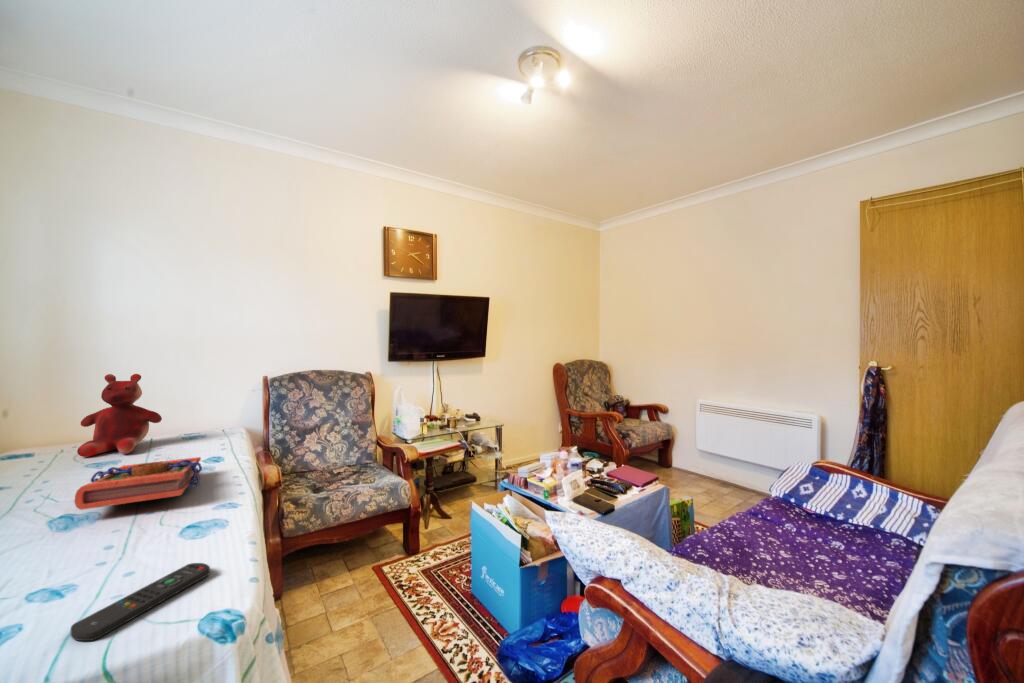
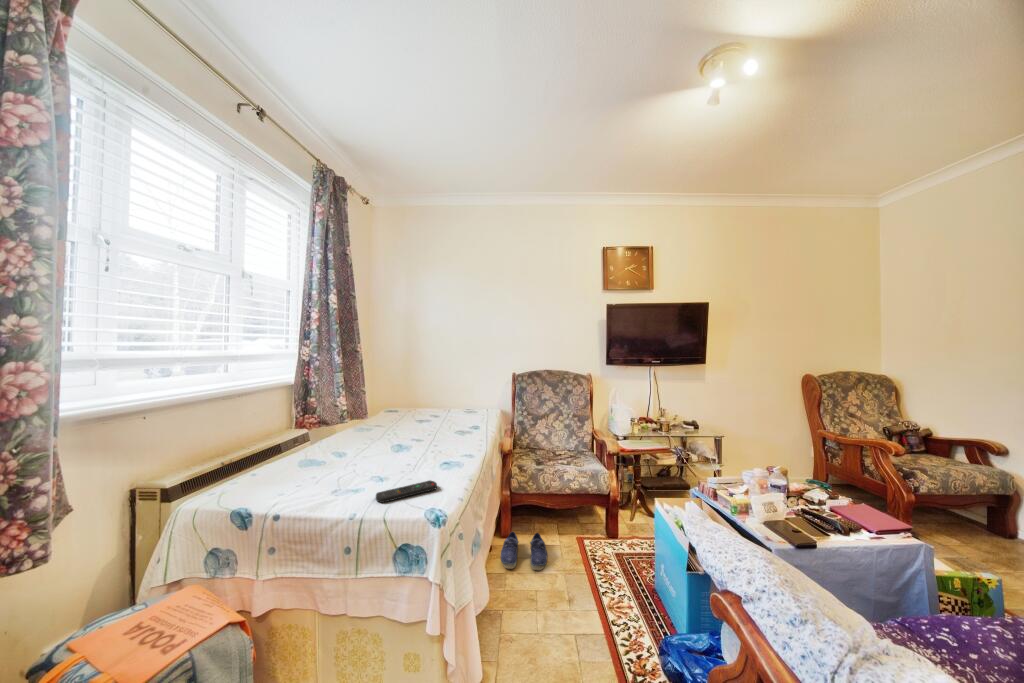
teddy bear: present [77,374,162,457] -> none [421,370,457,417]
book: present [75,457,202,510] -> none [403,422,465,443]
shoe: none [271,584,344,651] -> present [501,532,547,570]

